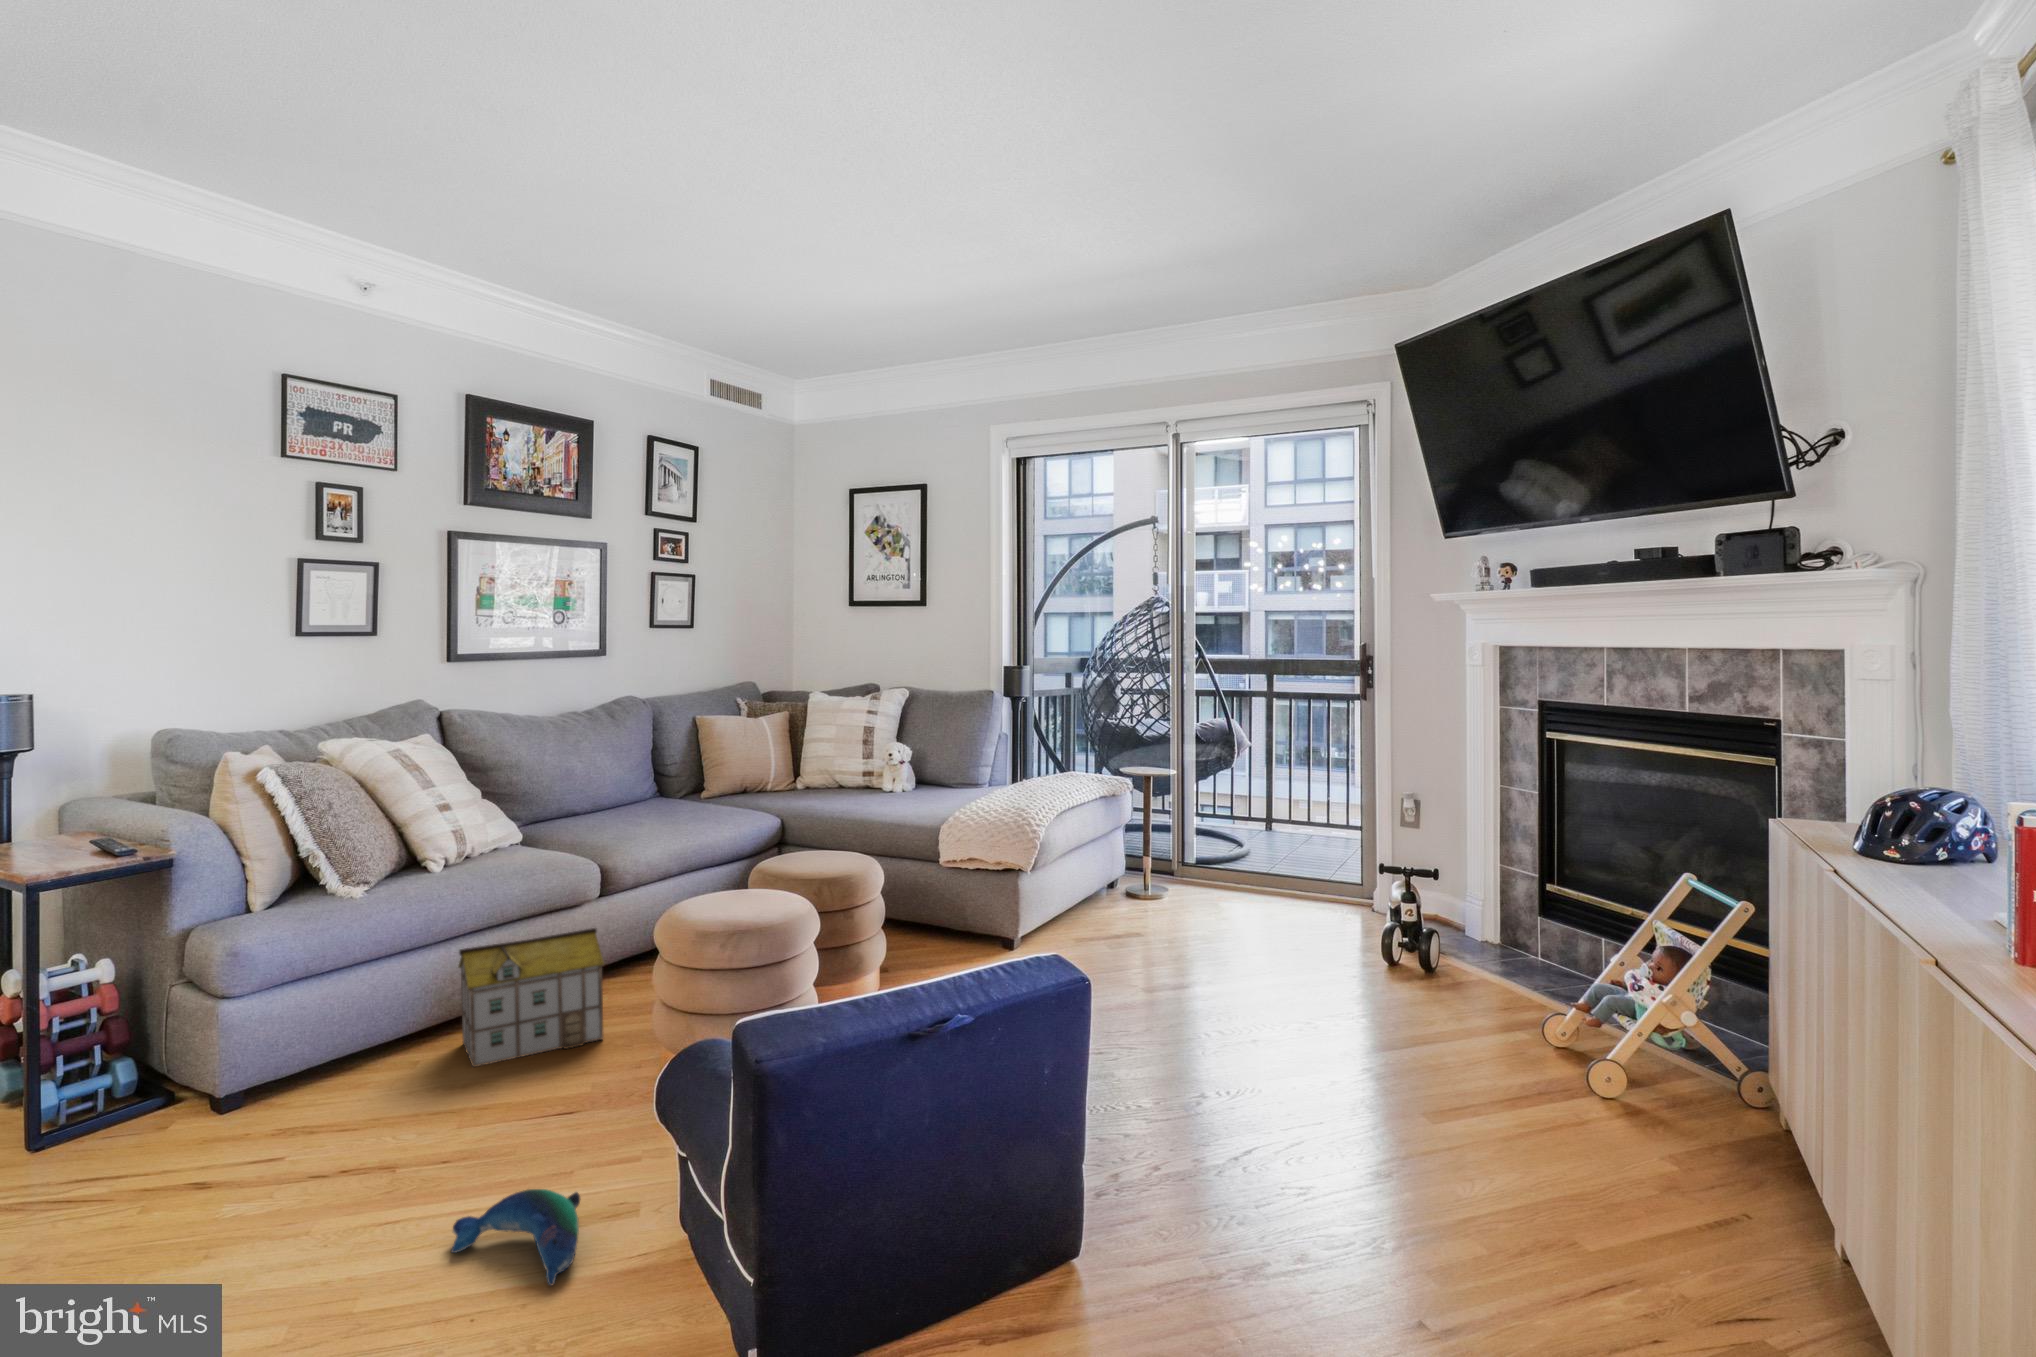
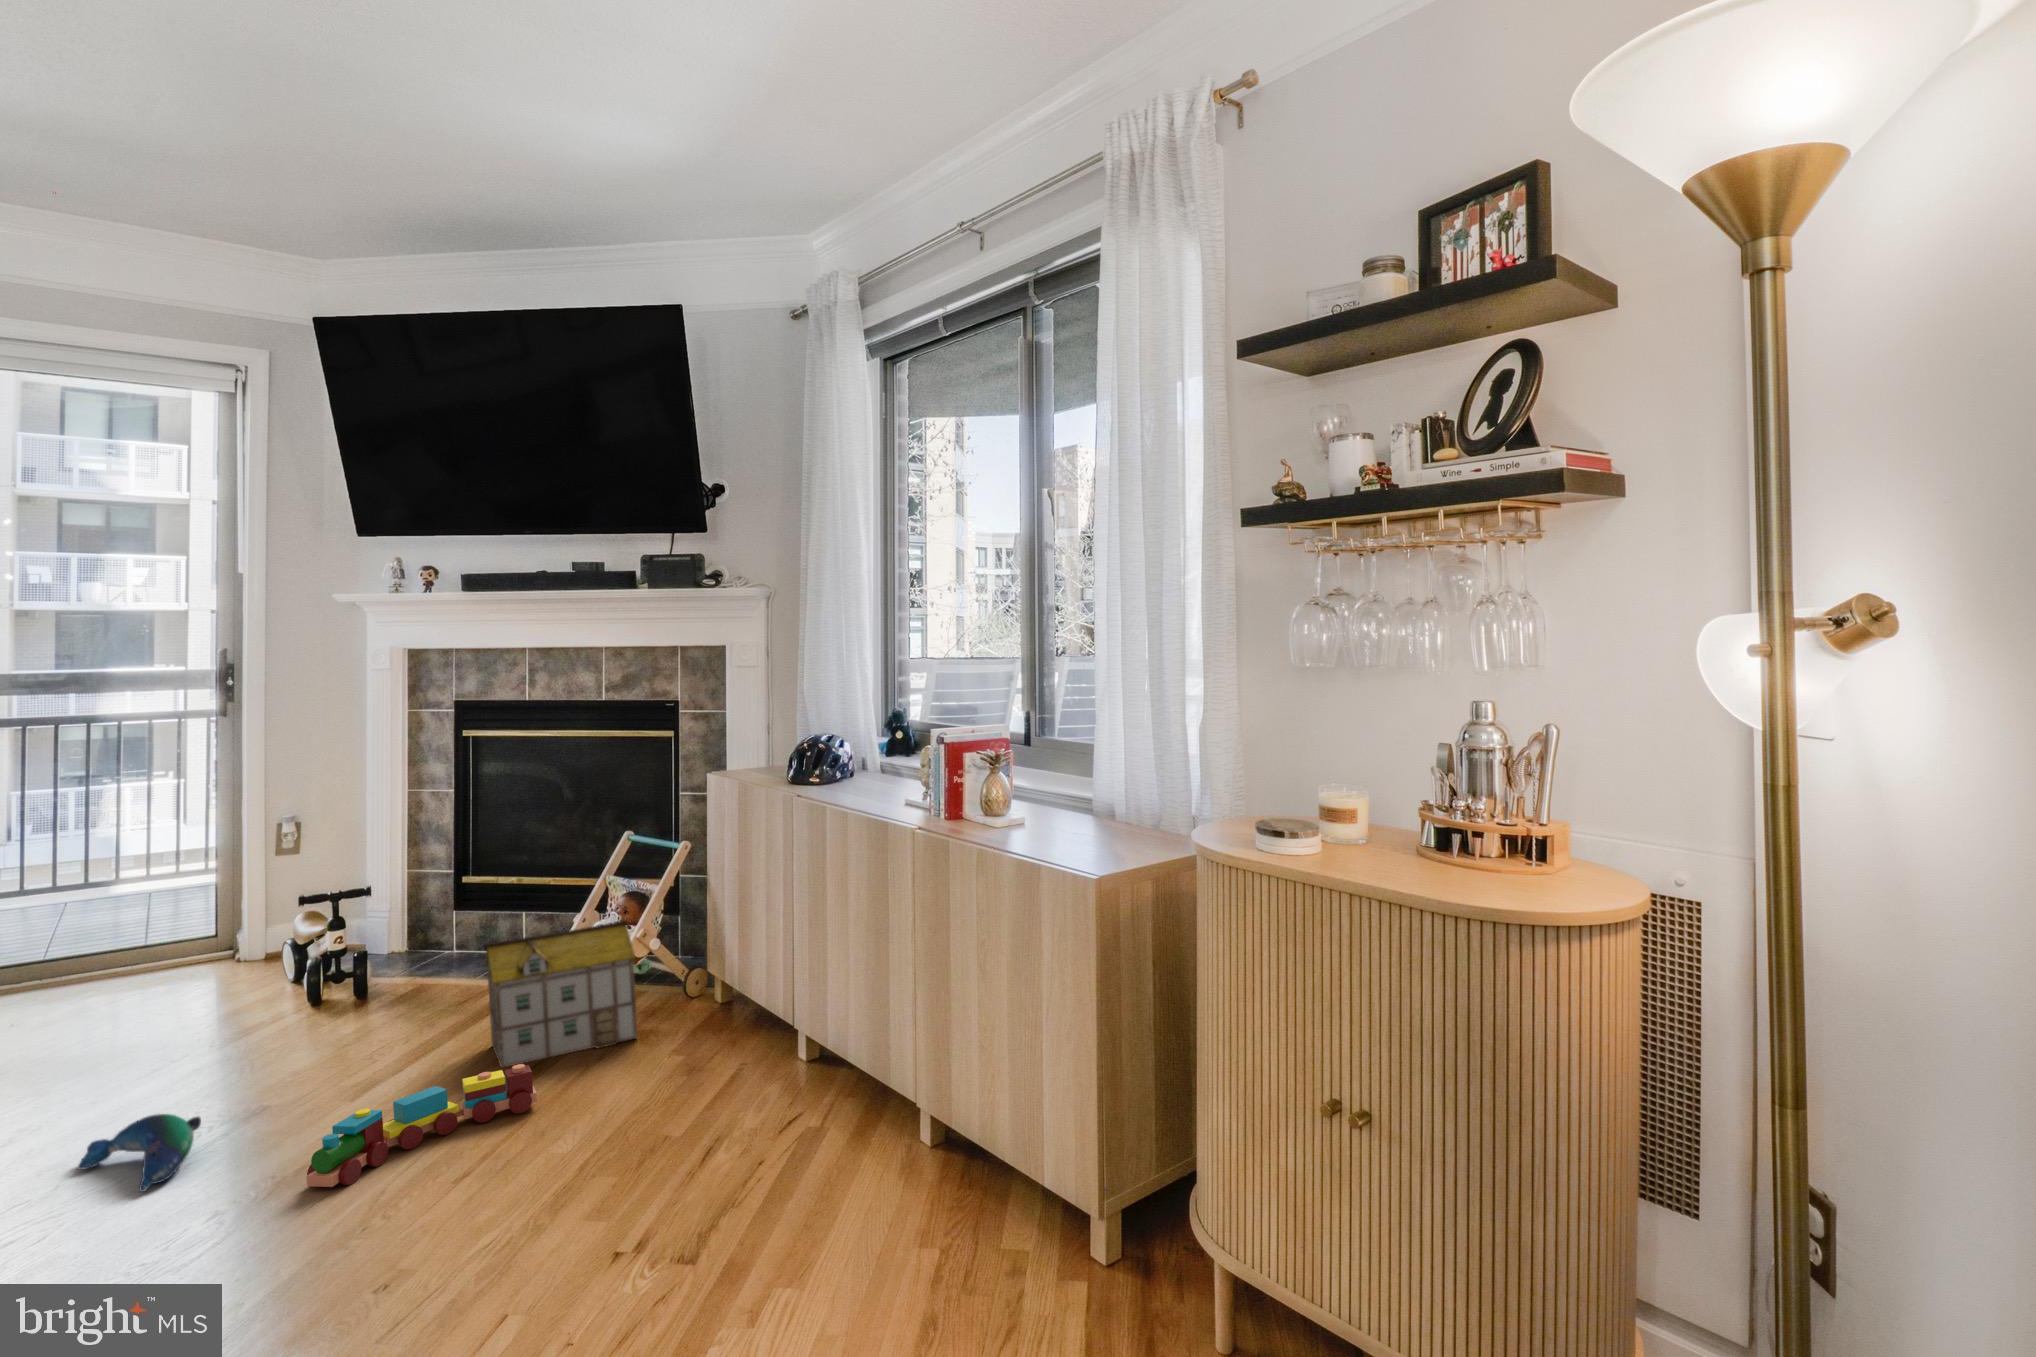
toy train: none [293,1068,511,1188] -> present [307,1064,537,1187]
plush toy: present [451,1189,580,1285] -> present [78,1114,201,1191]

